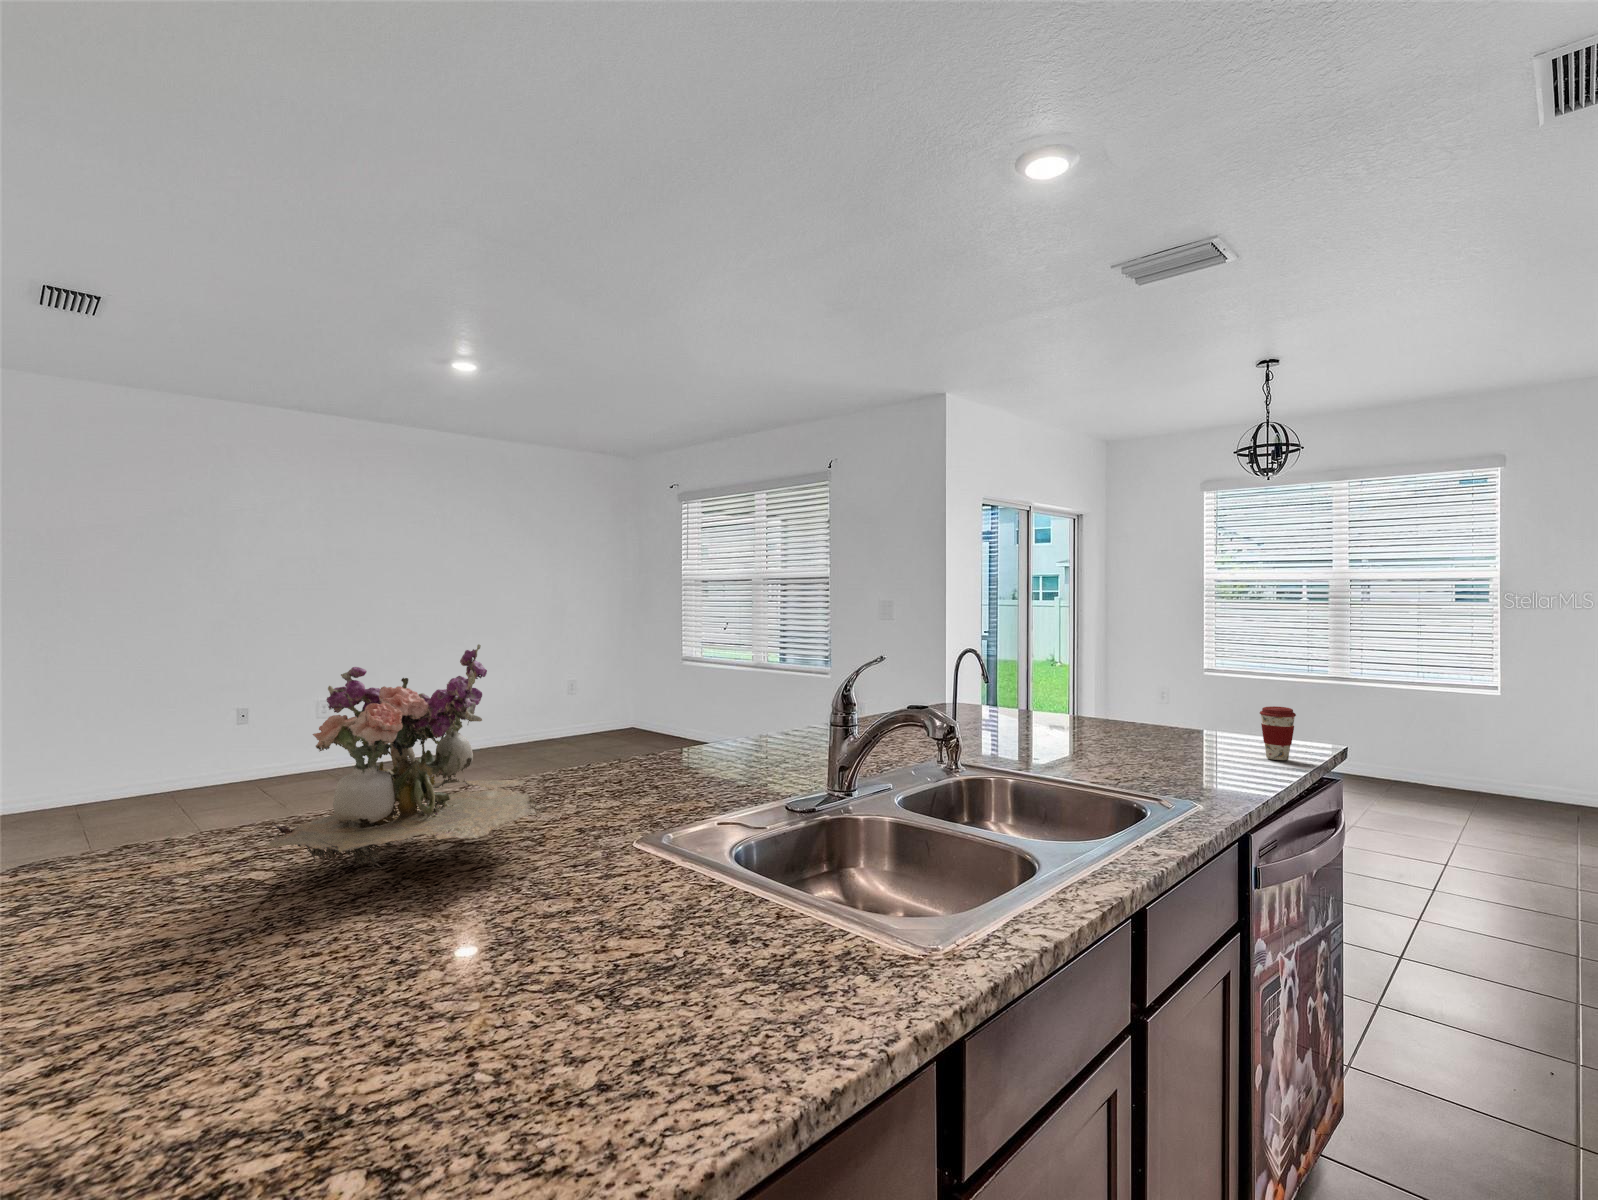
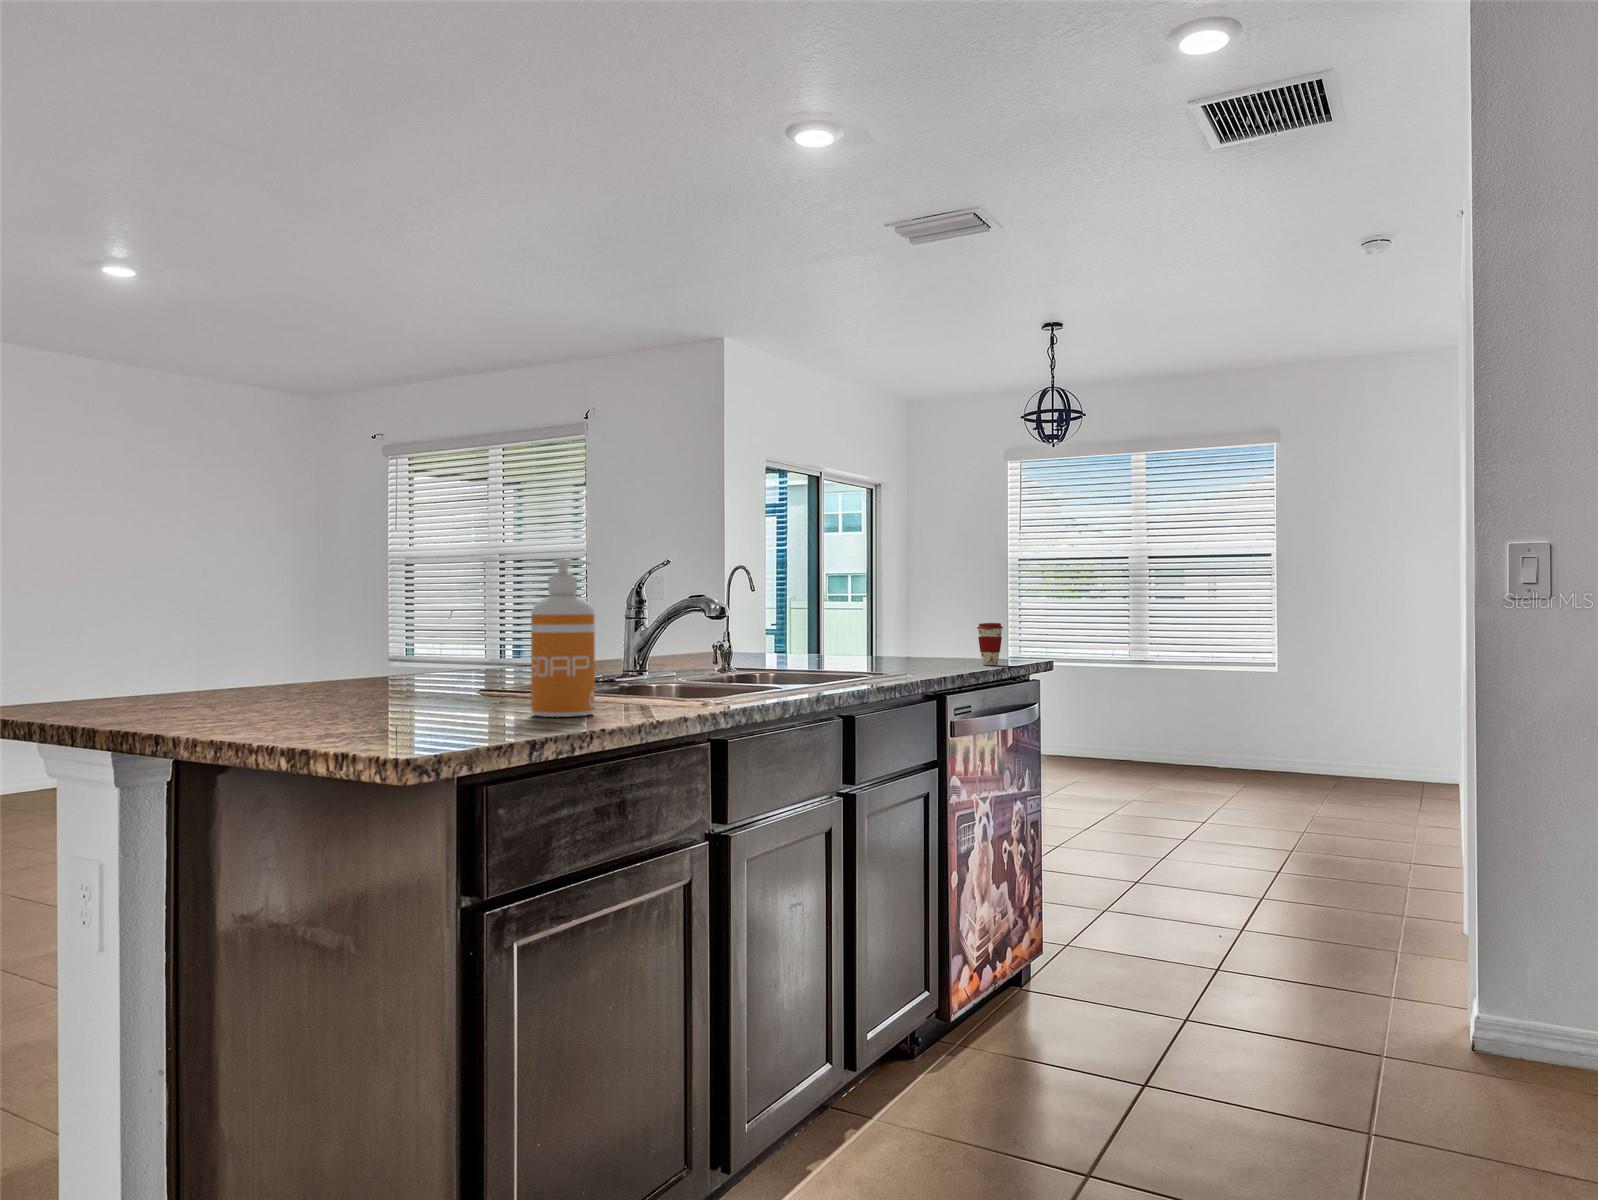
flower arrangement: present [265,644,548,868] -> none [227,544,424,699]
soap dispenser: none [599,757,714,1075] -> present [531,560,595,717]

